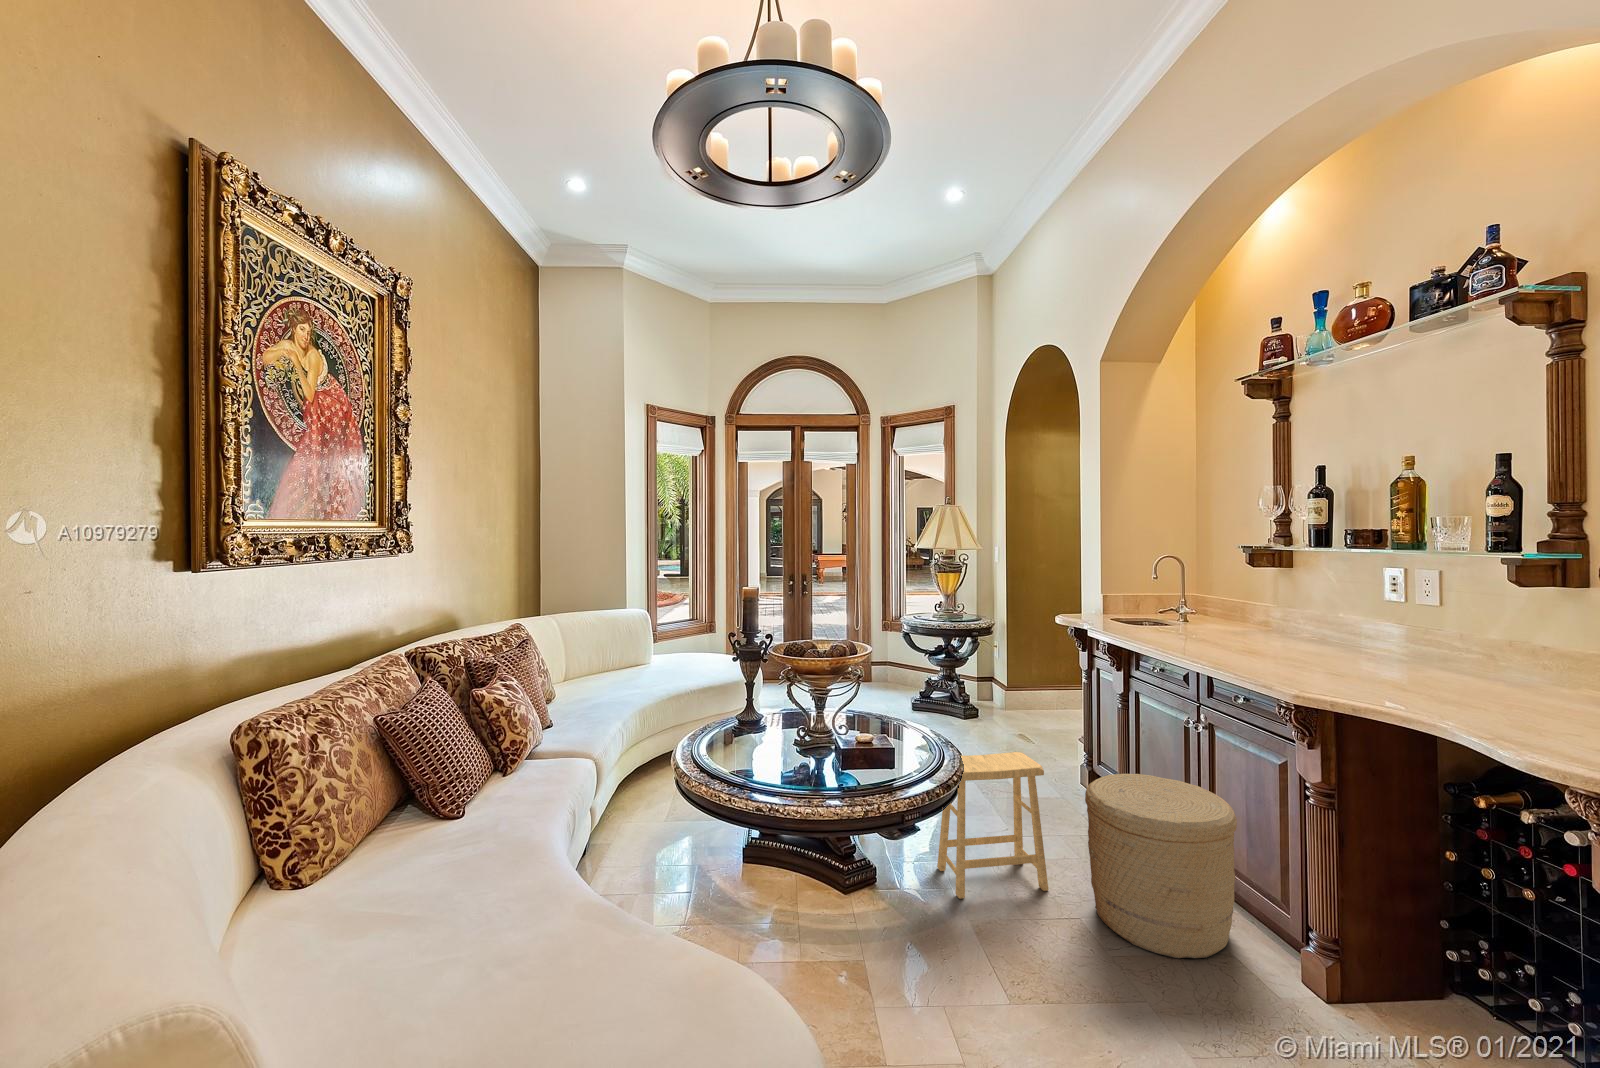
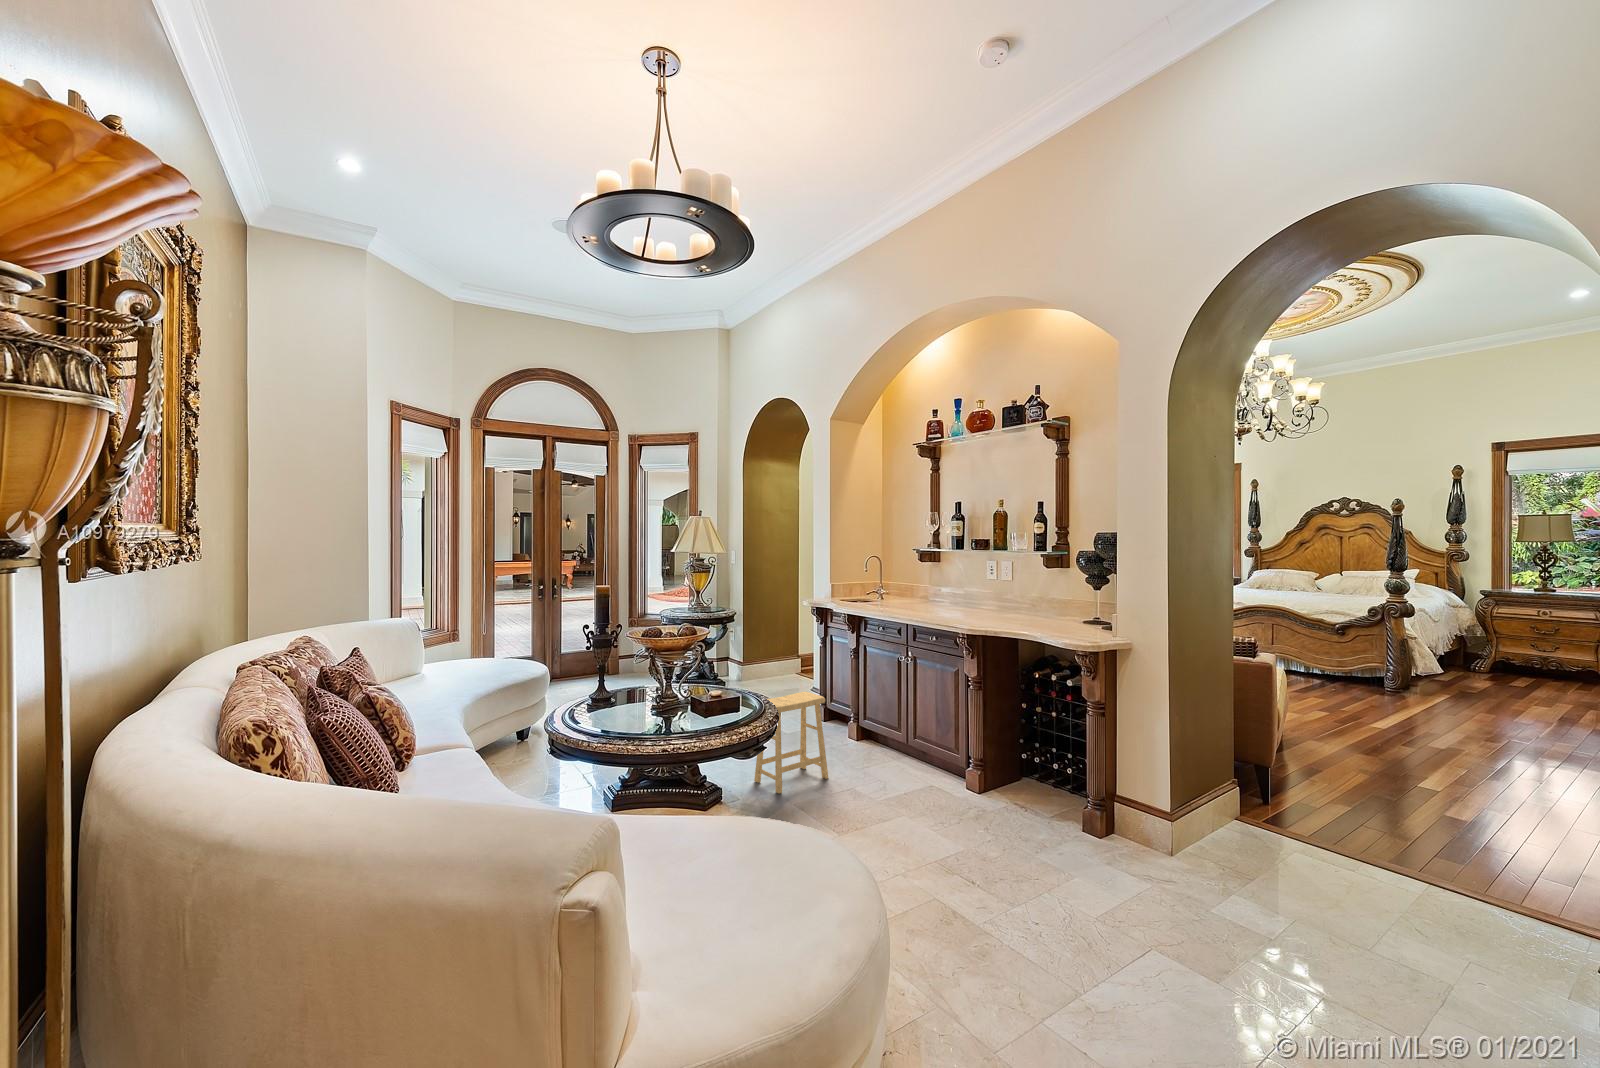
woven basket: present [1085,774,1237,958] -> none [852,694,935,793]

